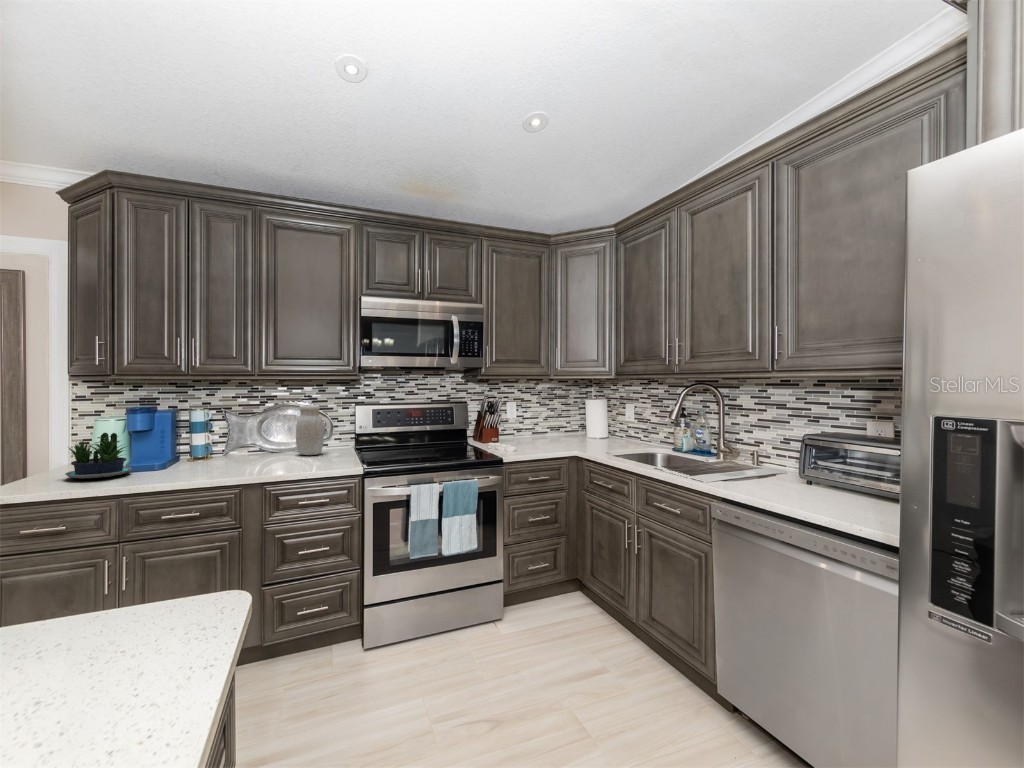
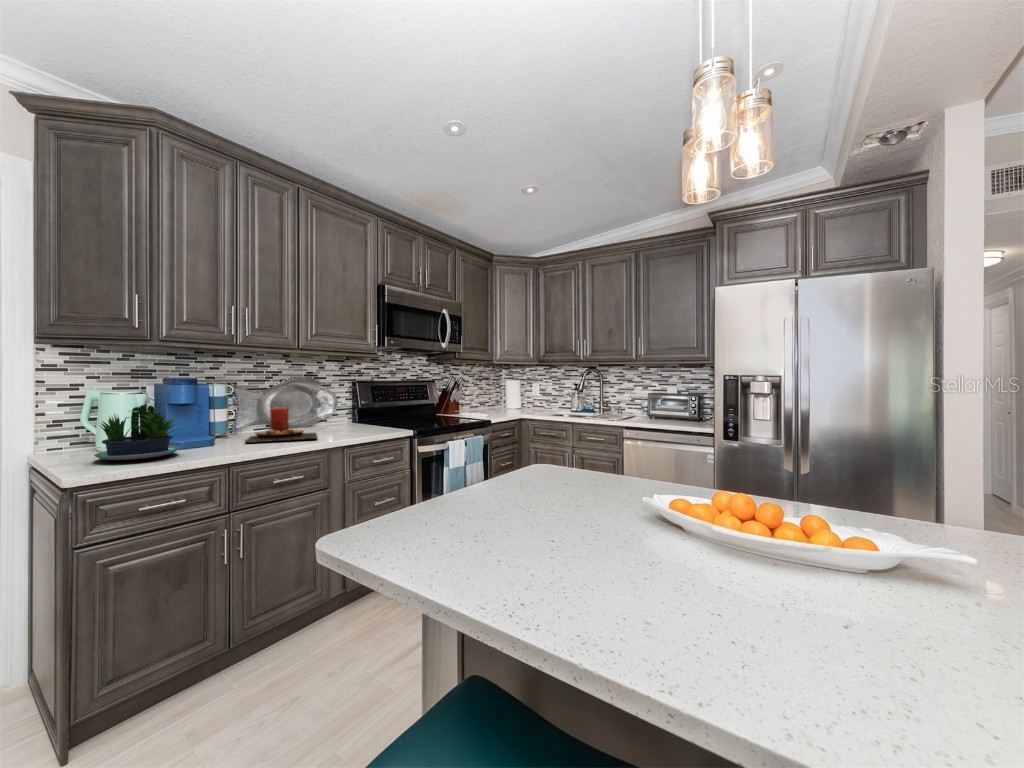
jar: present [296,405,324,455] -> none [311,380,339,428]
candle: none [196,434,281,469] -> present [245,407,317,443]

